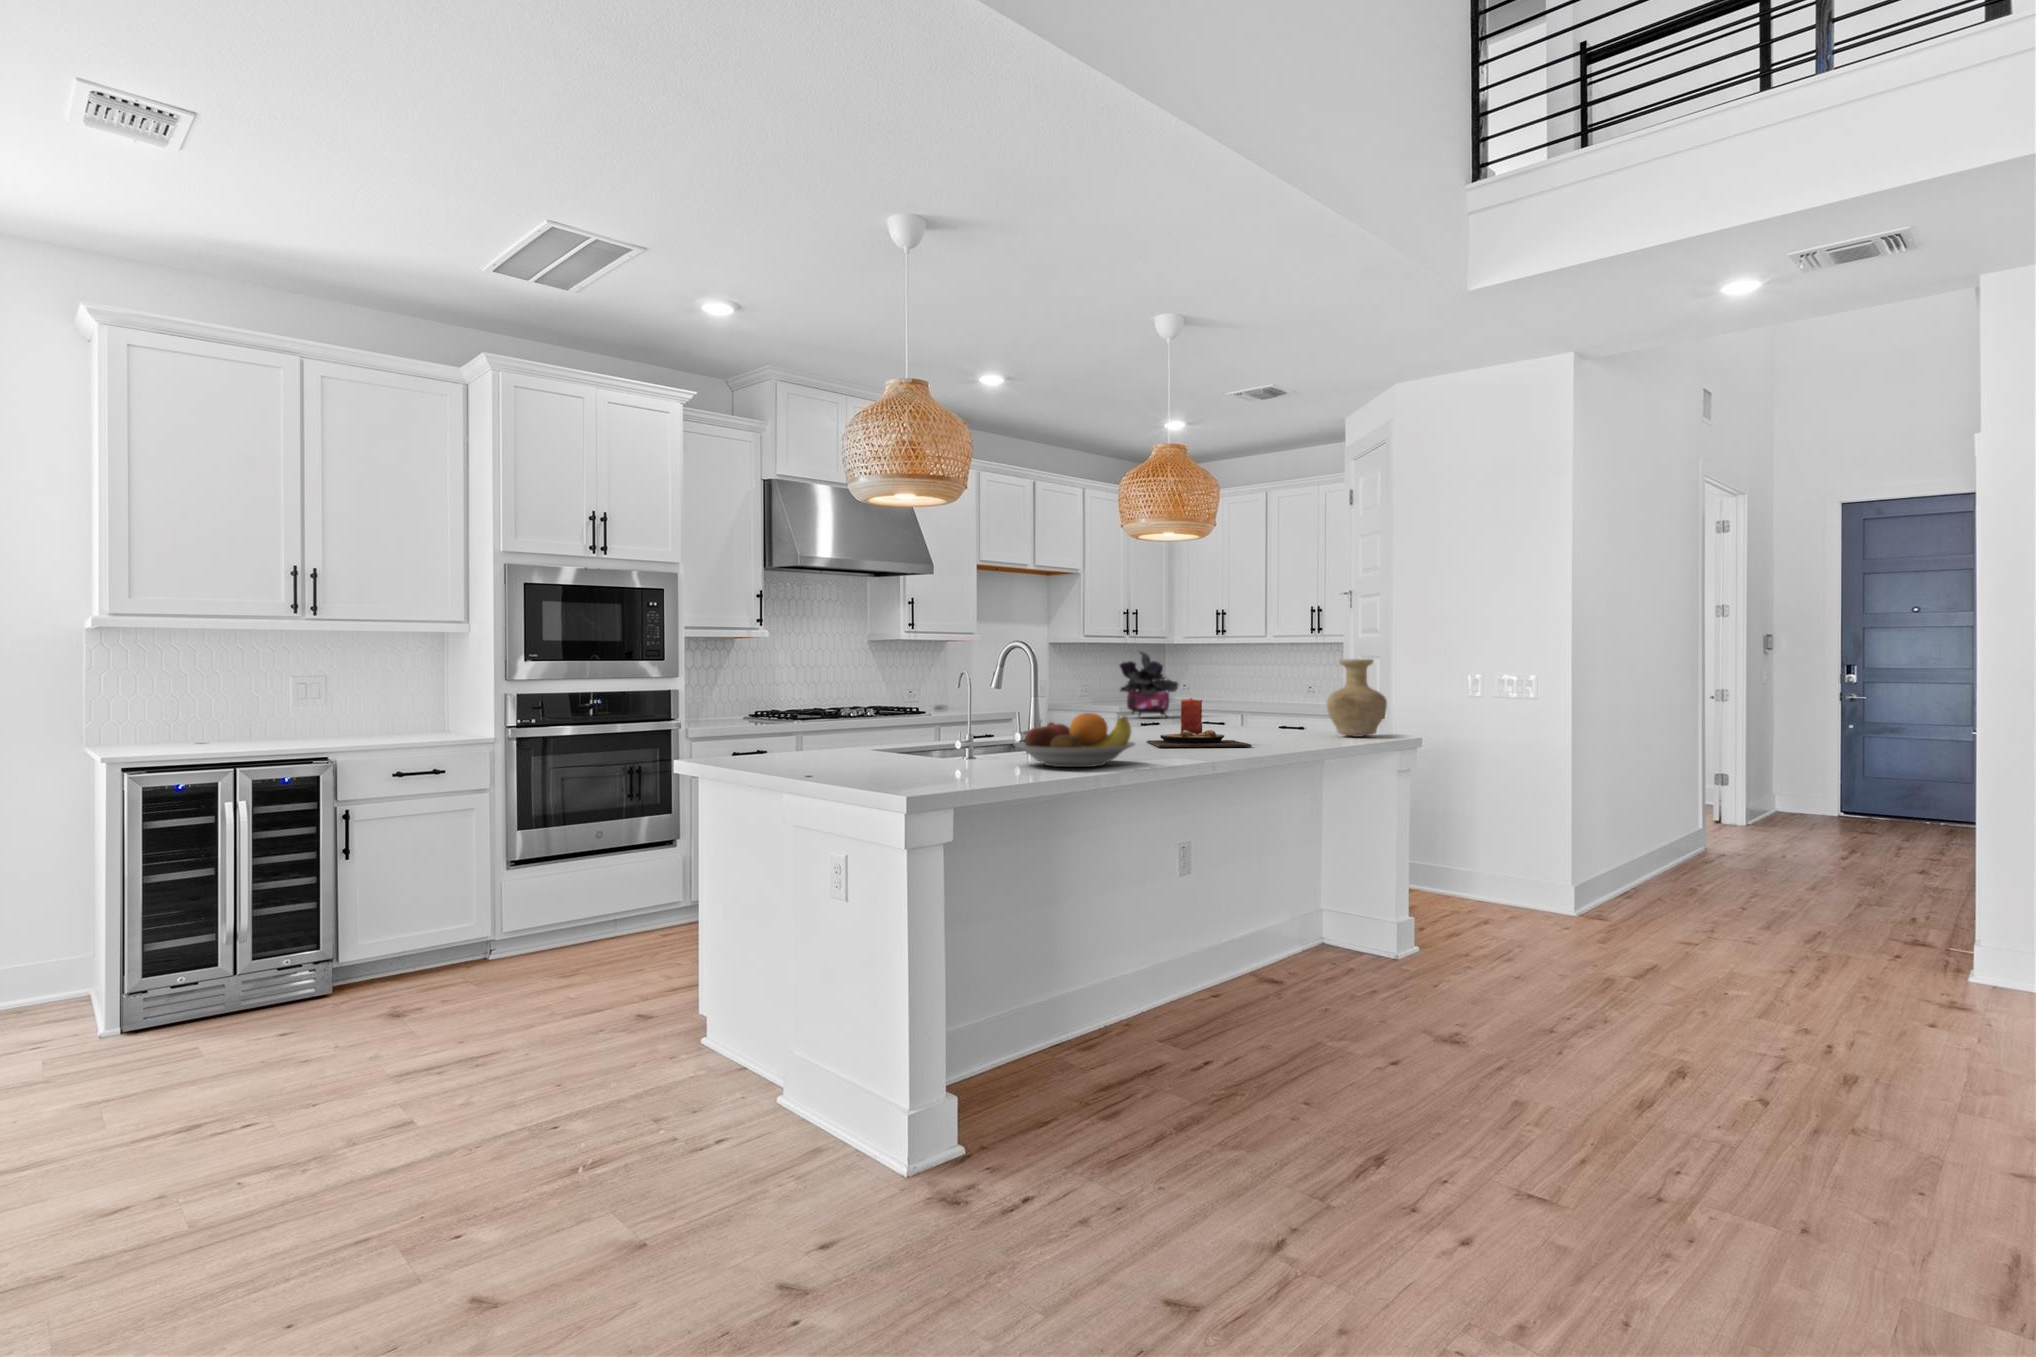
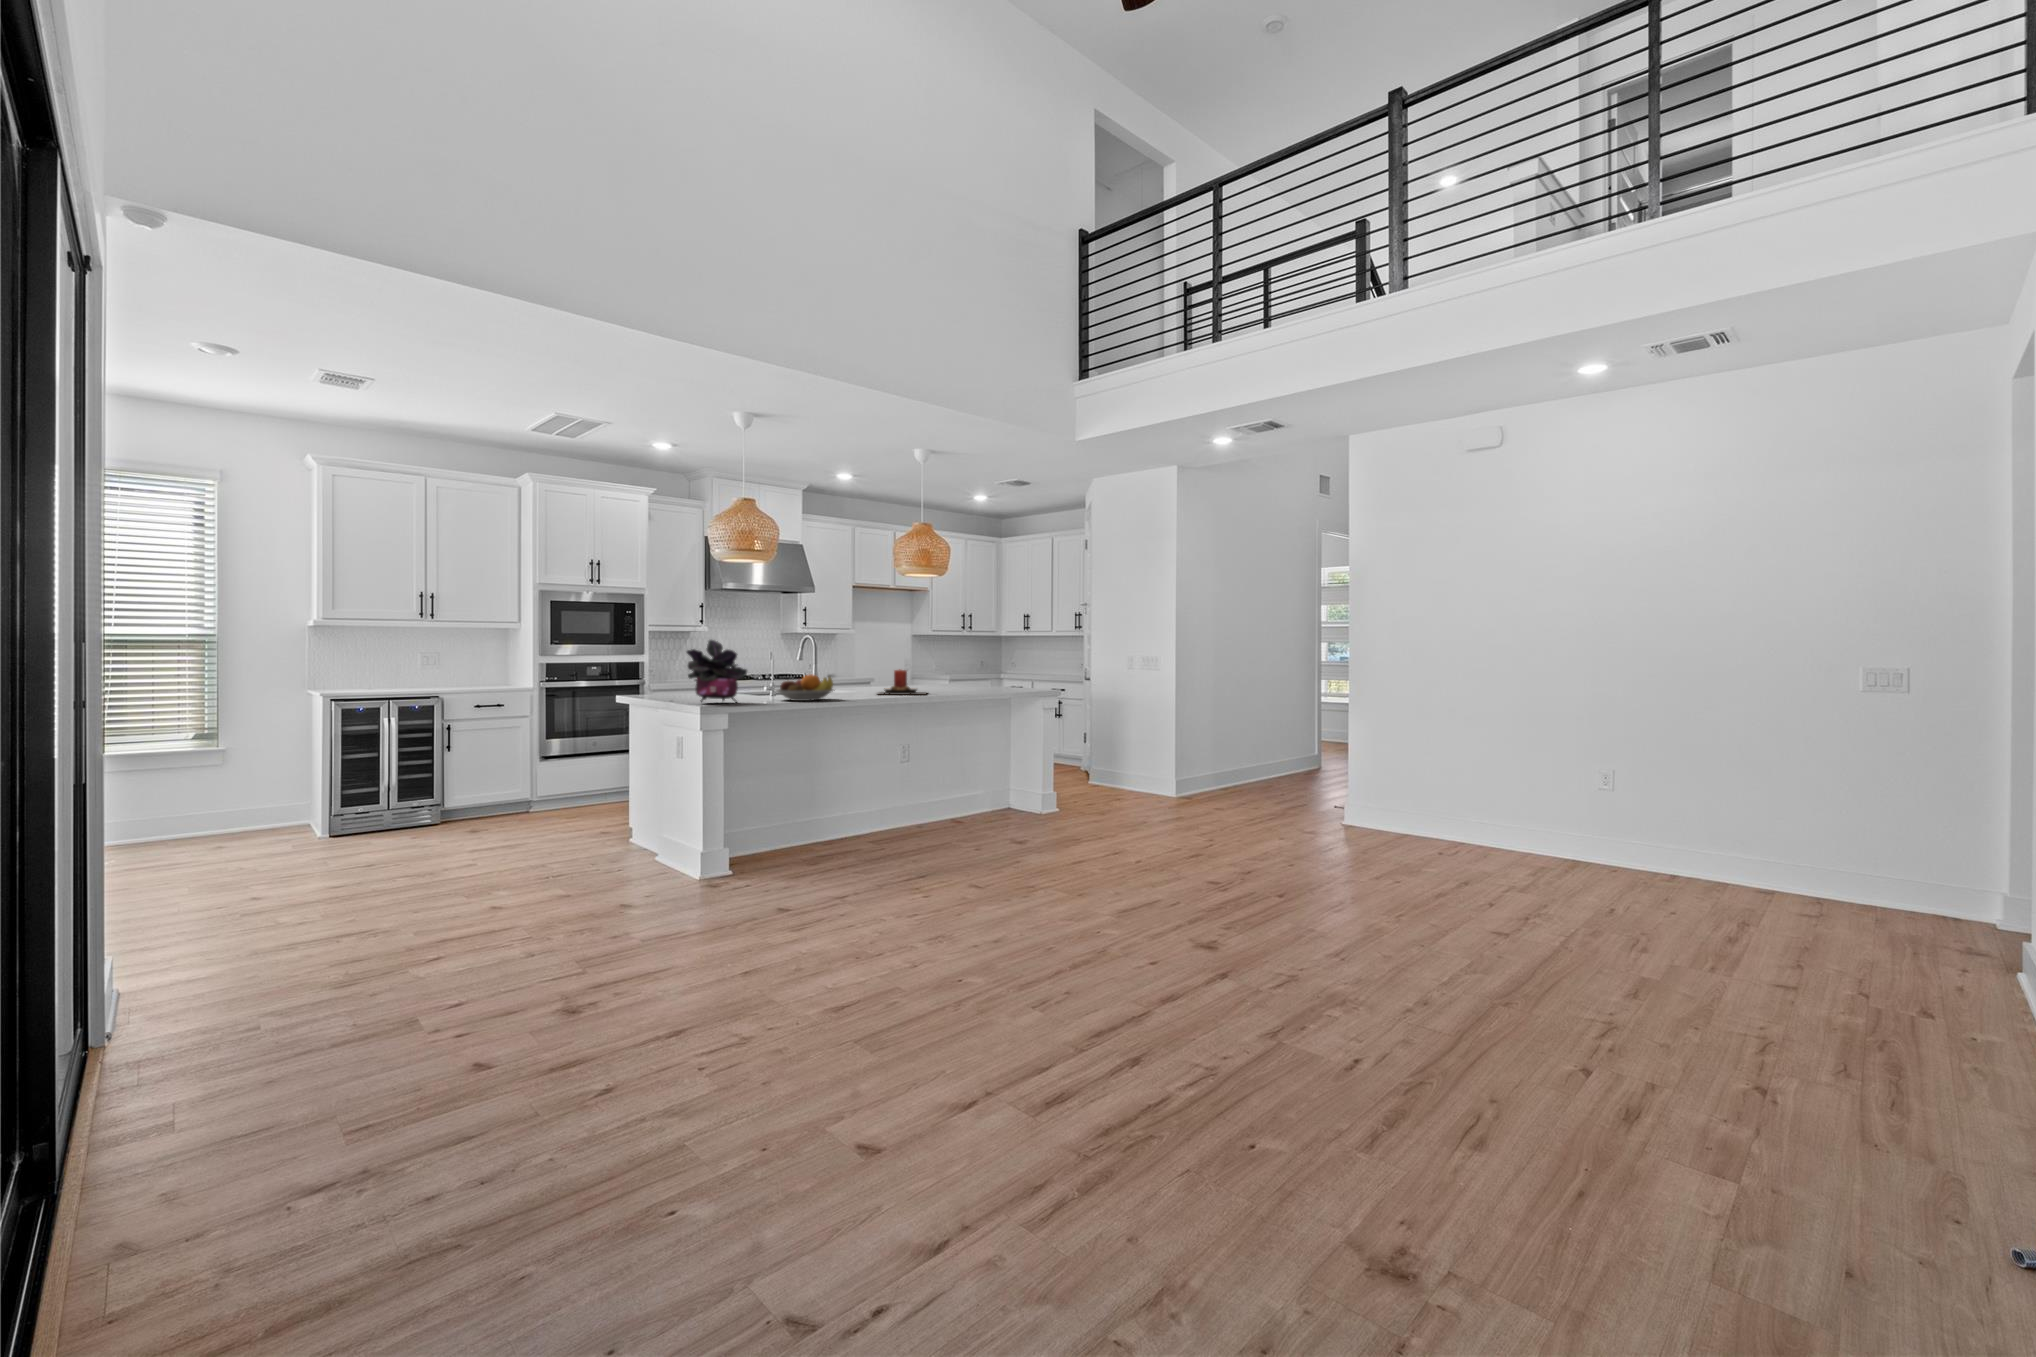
potted plant: present [1120,651,1178,716] -> present [687,640,747,702]
vase: present [1327,659,1387,737] -> none [991,649,1023,691]

